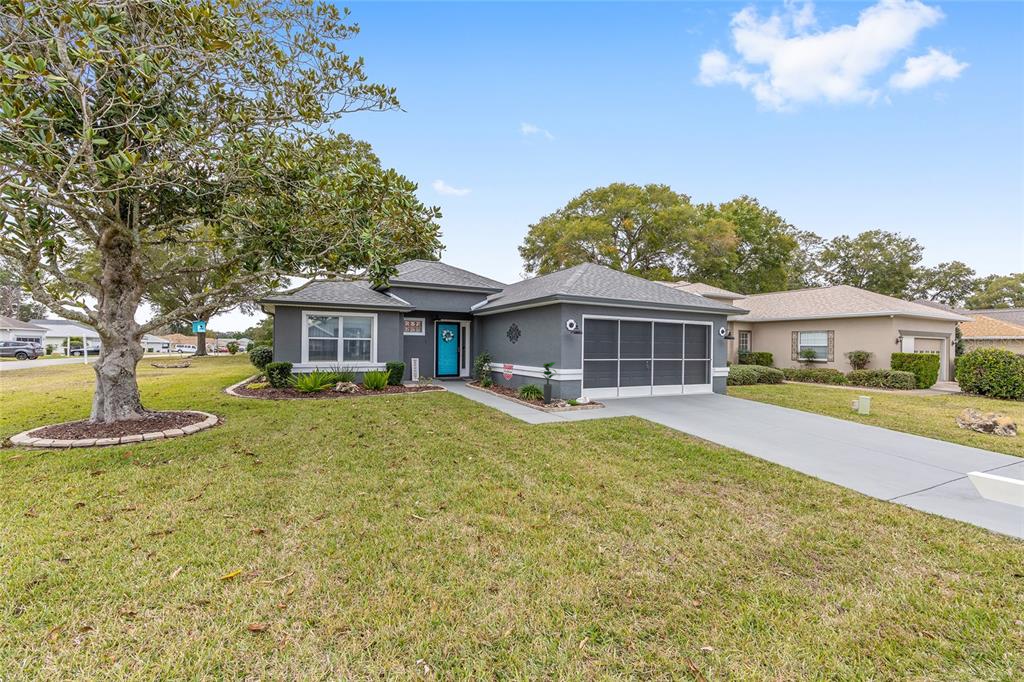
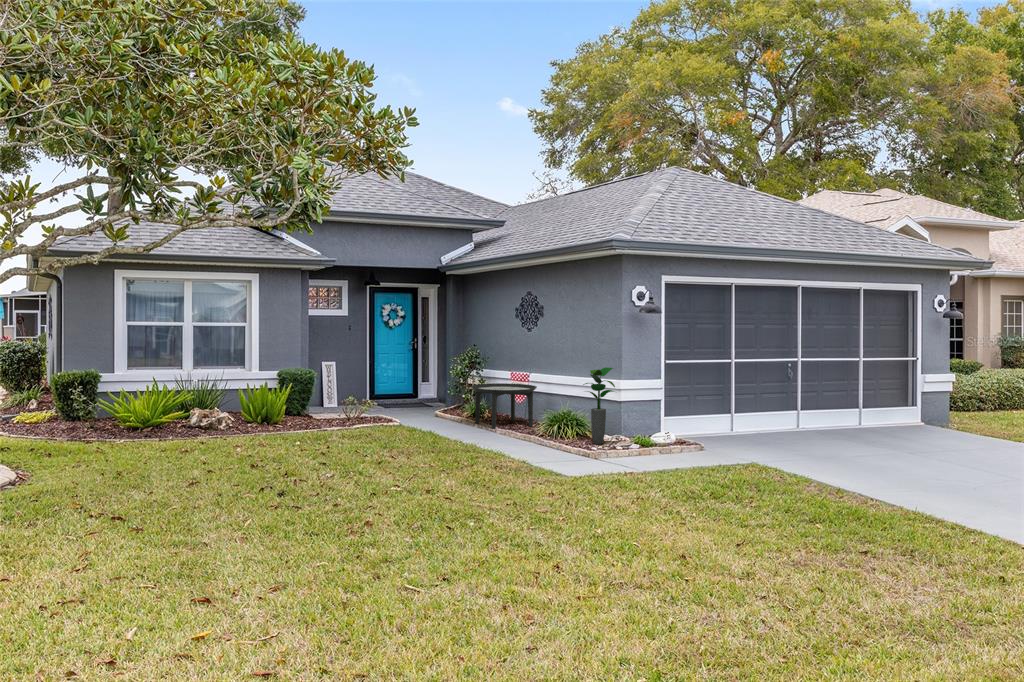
round table: none [483,370,517,394] -> present [471,383,537,429]

